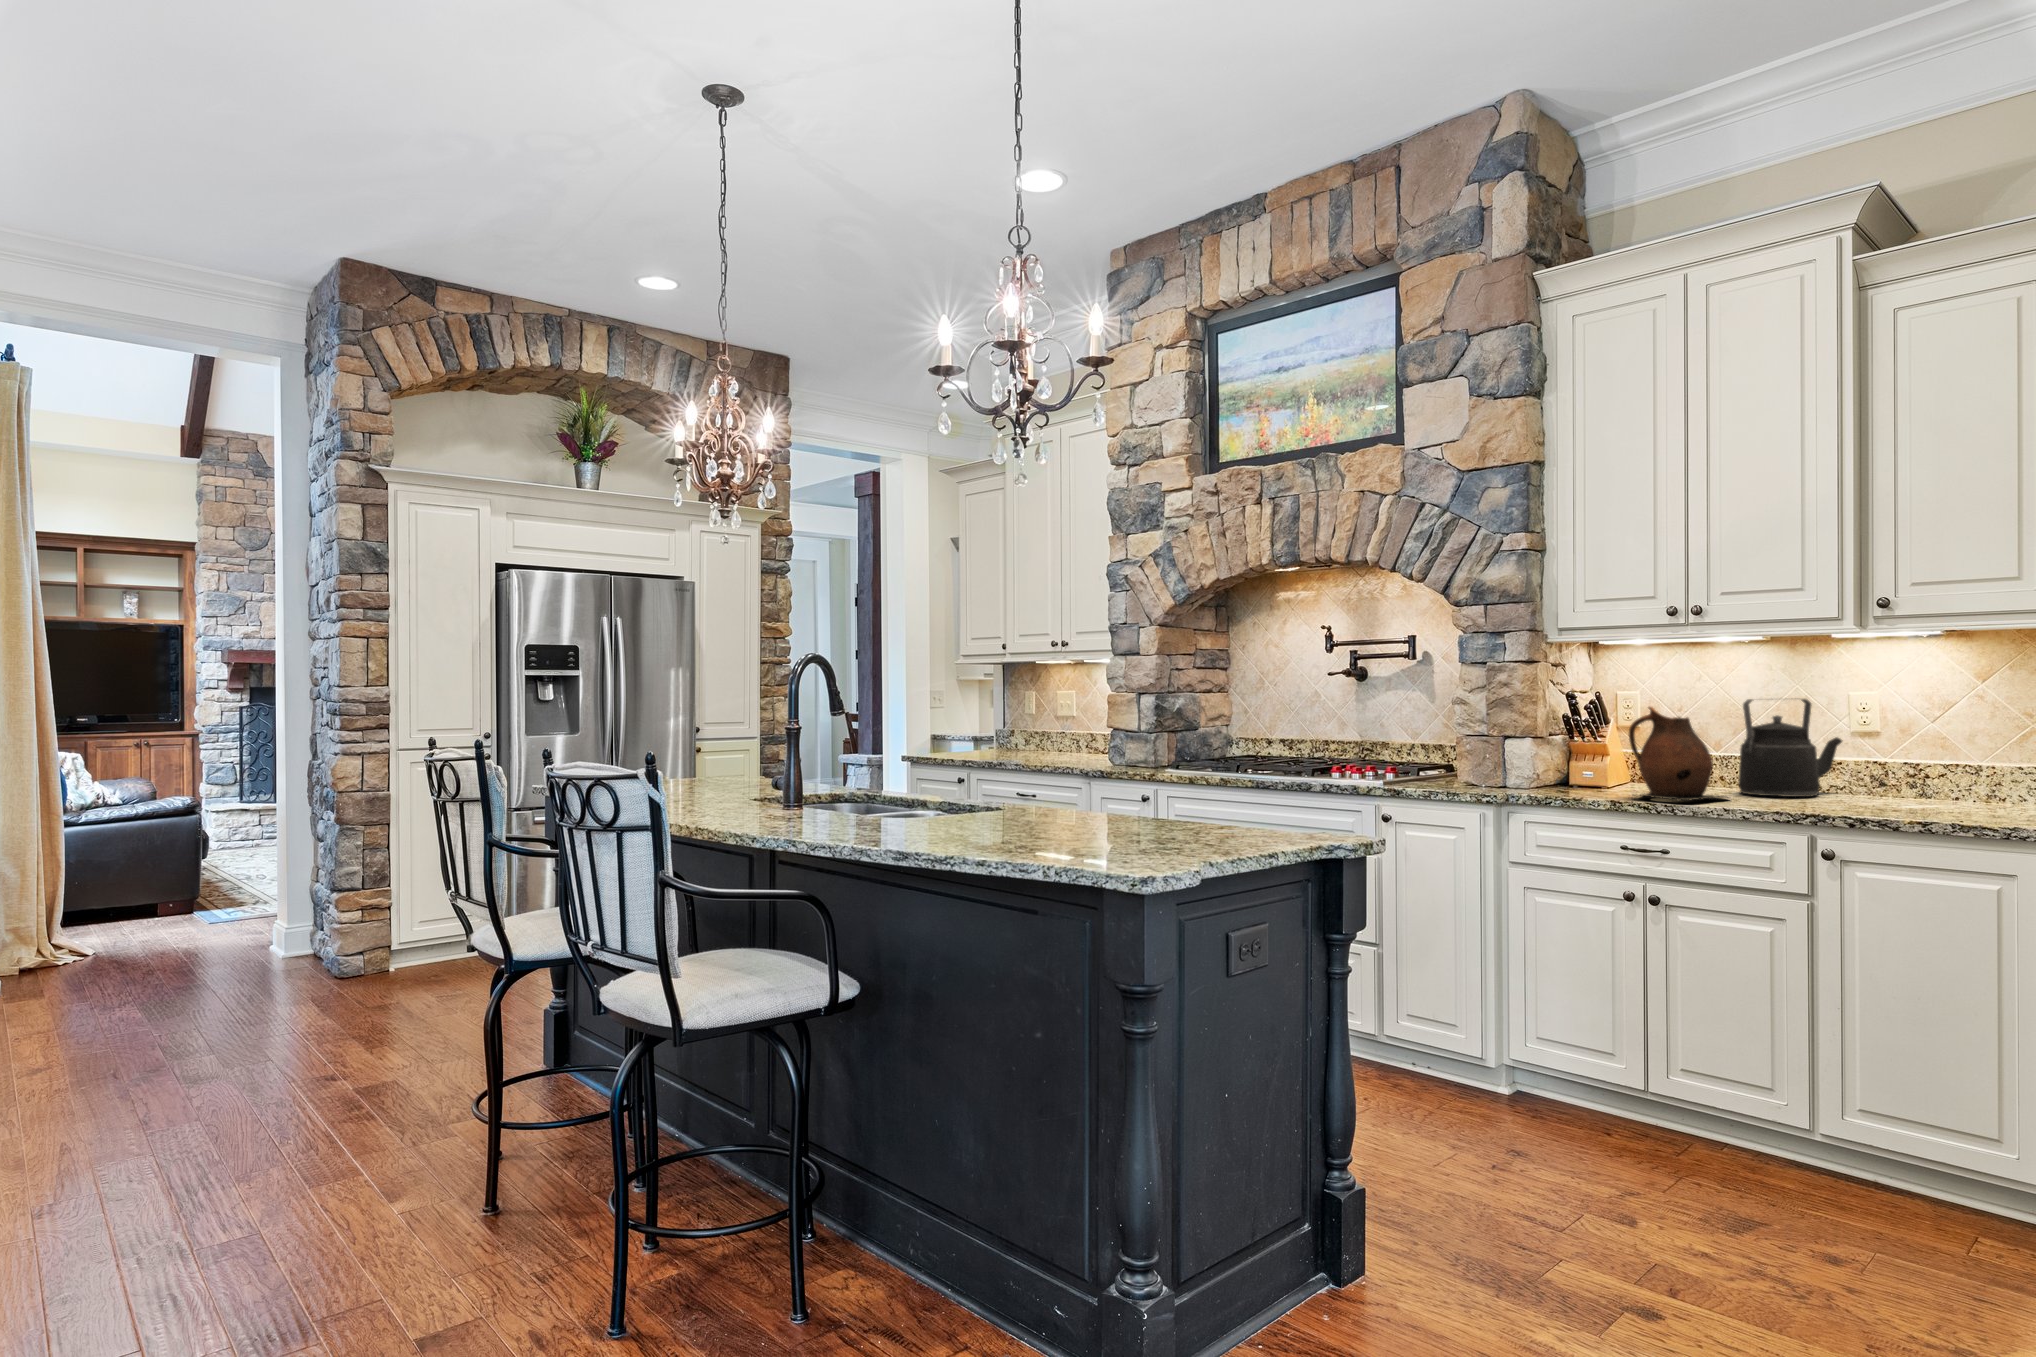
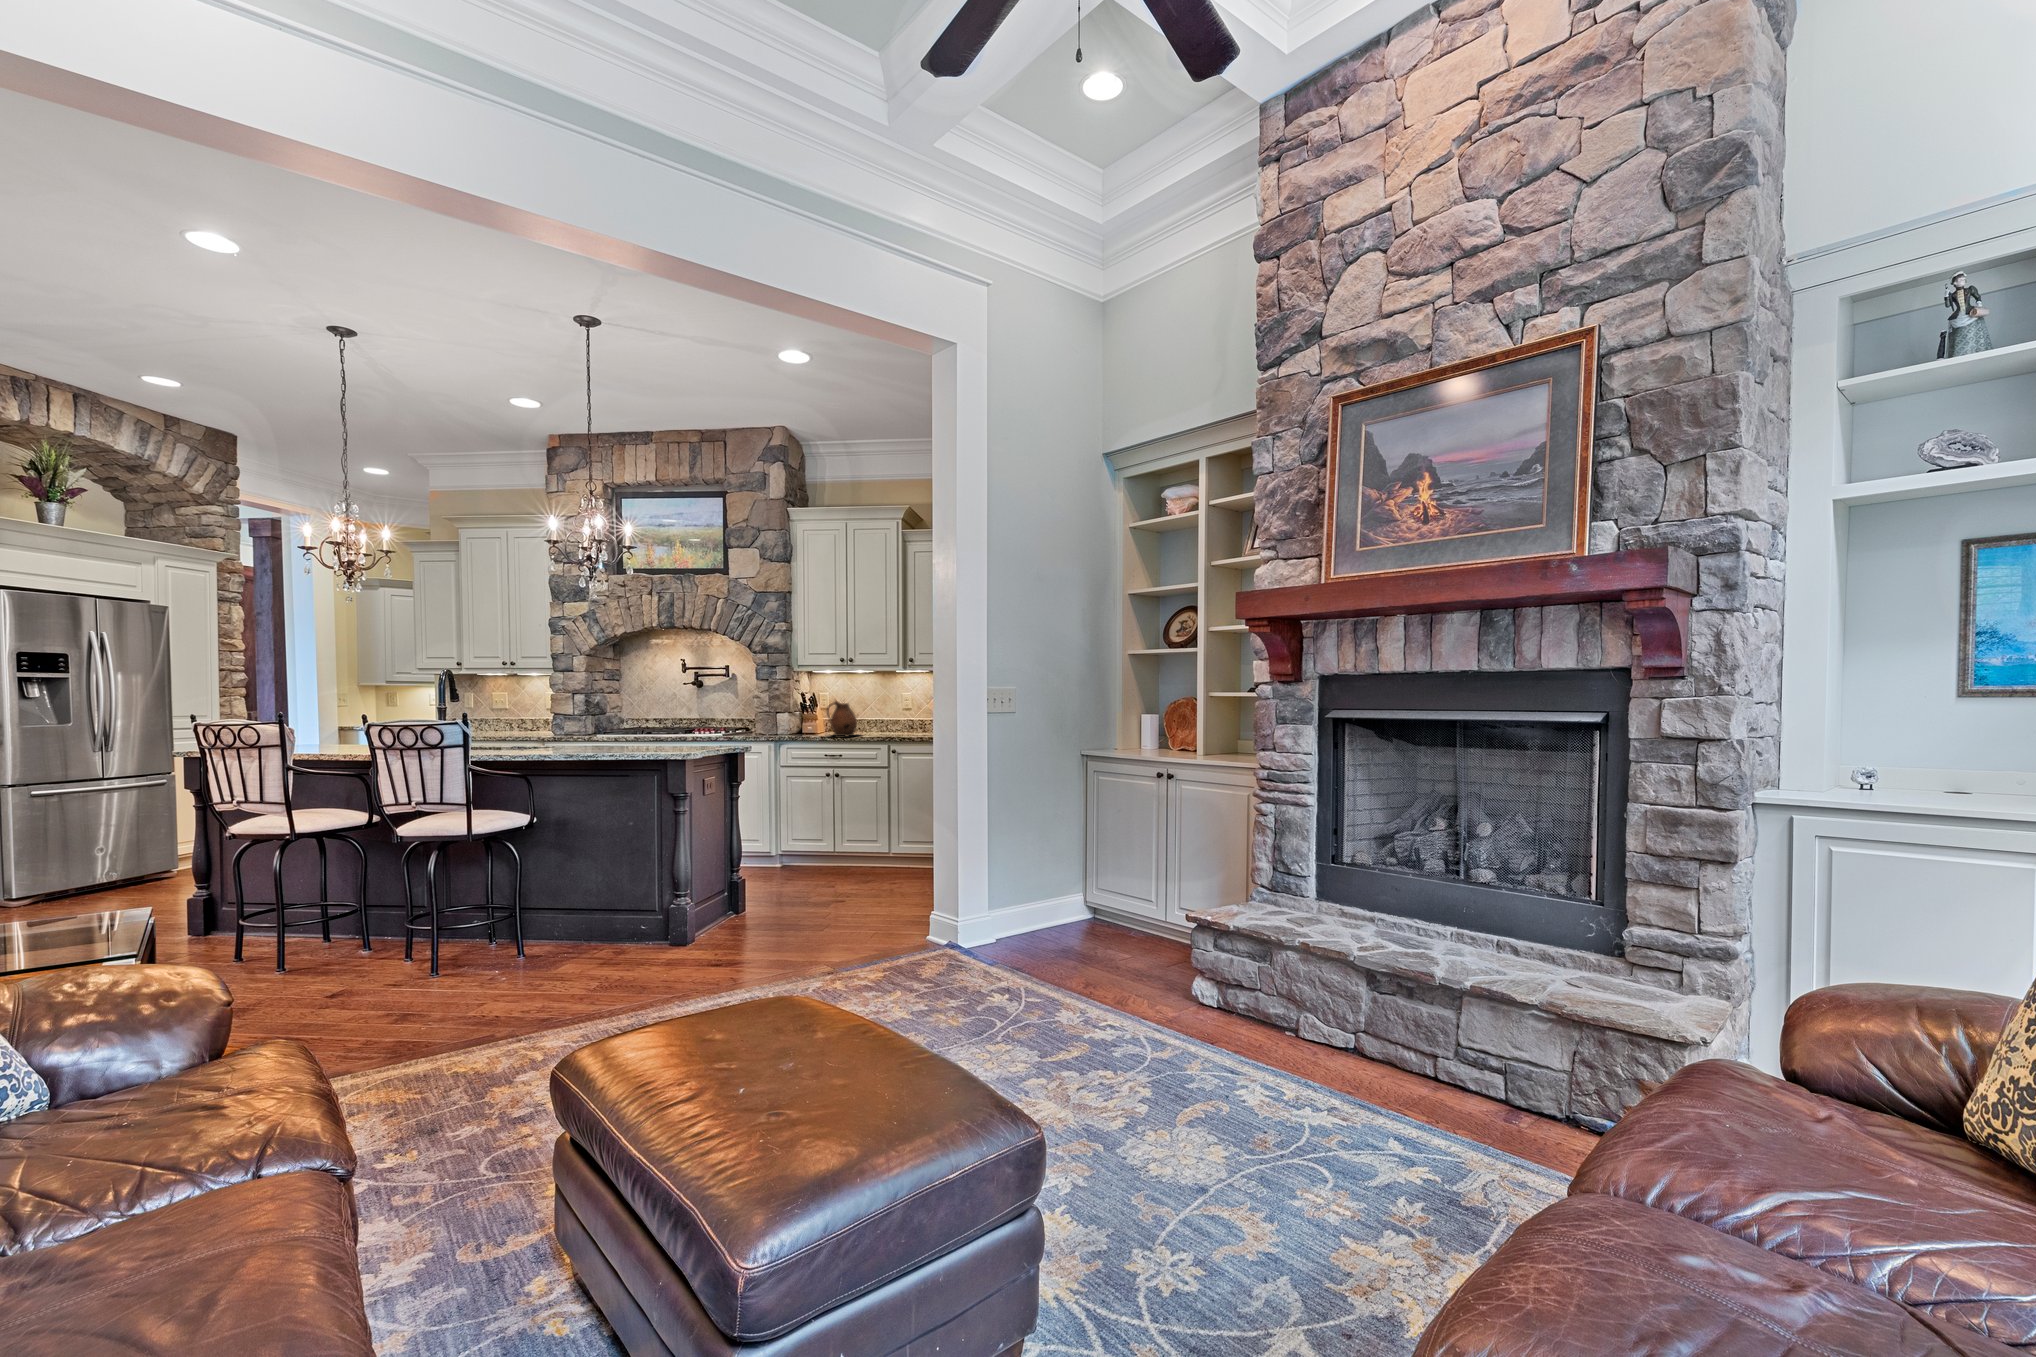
kettle: present [1738,699,1842,797] -> none [866,695,901,733]

